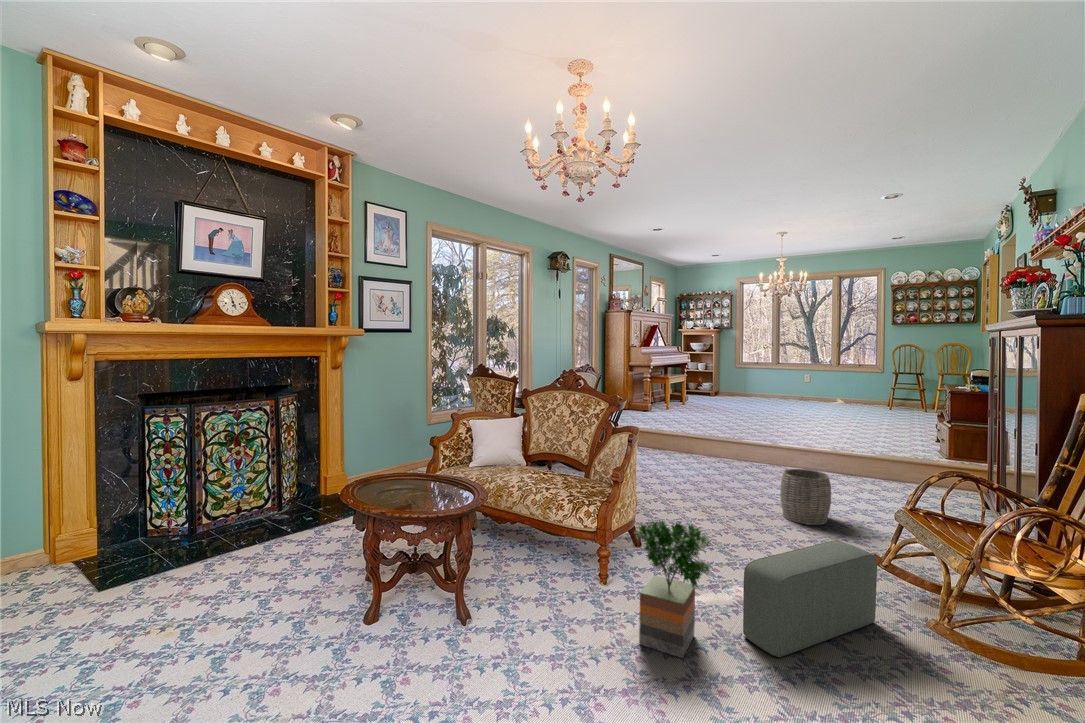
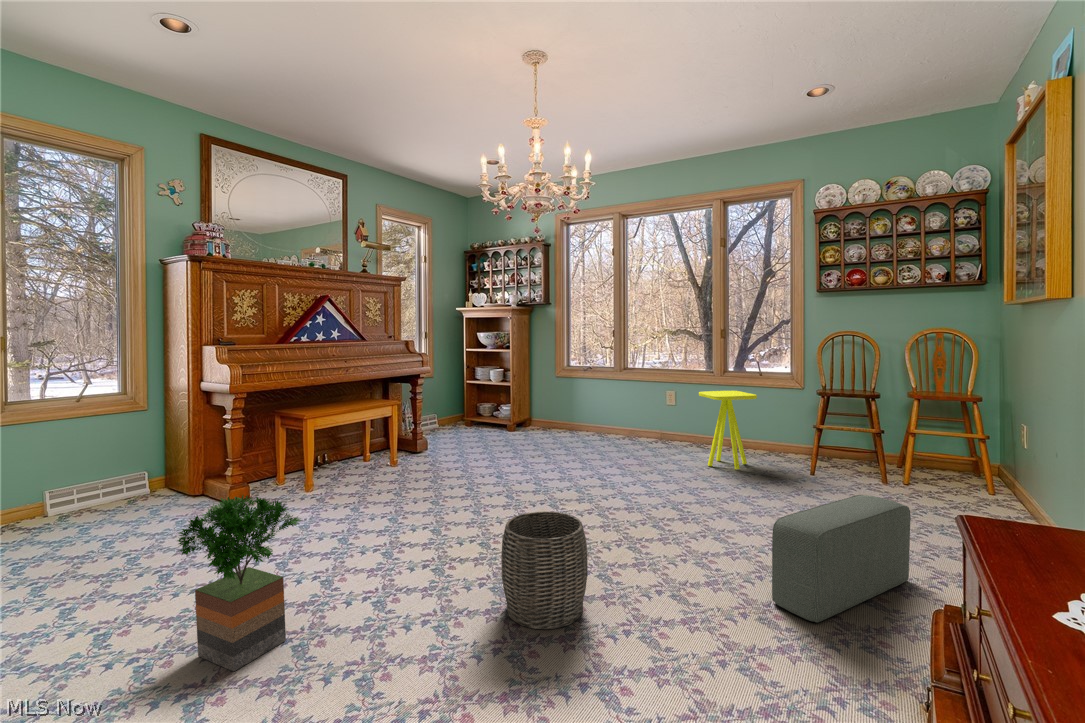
side table: none [708,426,762,501] -> present [699,391,757,469]
woven basket: present [780,469,831,525] -> present [501,512,588,629]
potted tree: present [636,520,711,658] -> present [177,495,301,672]

